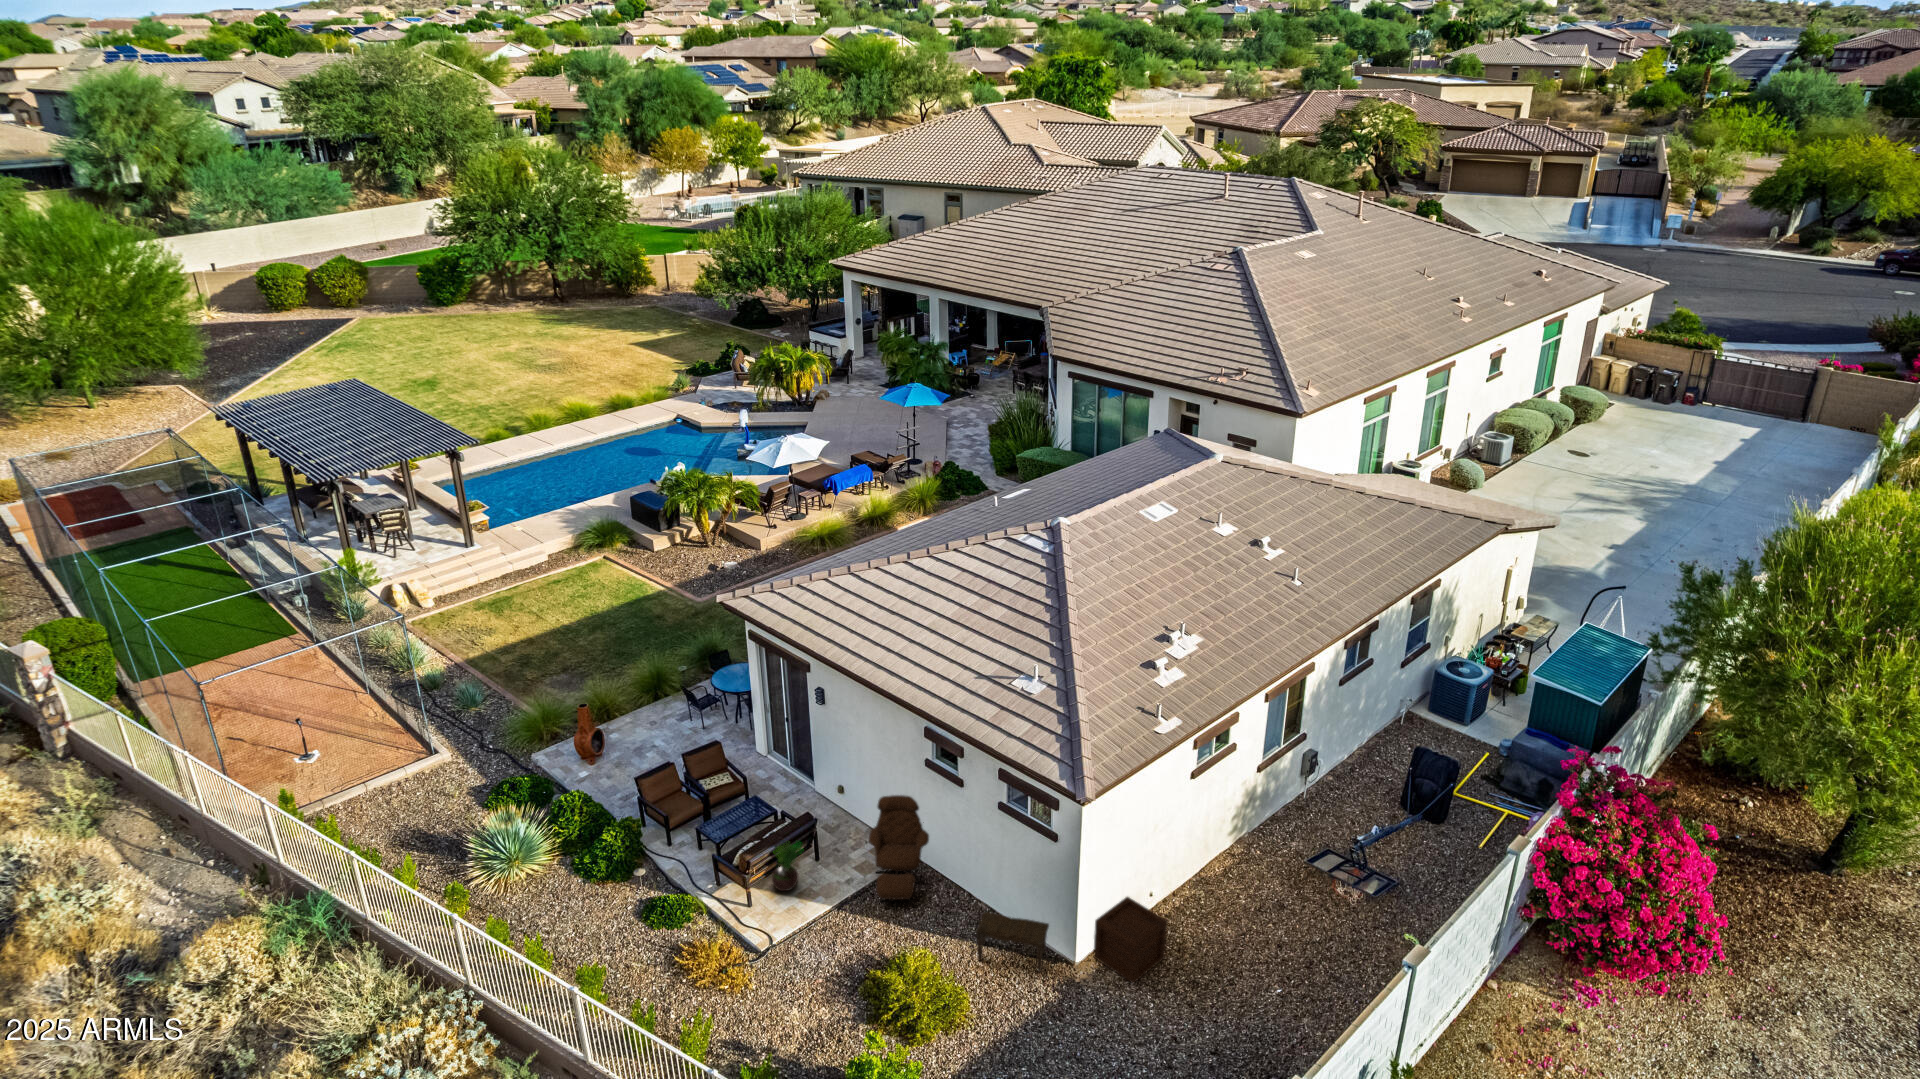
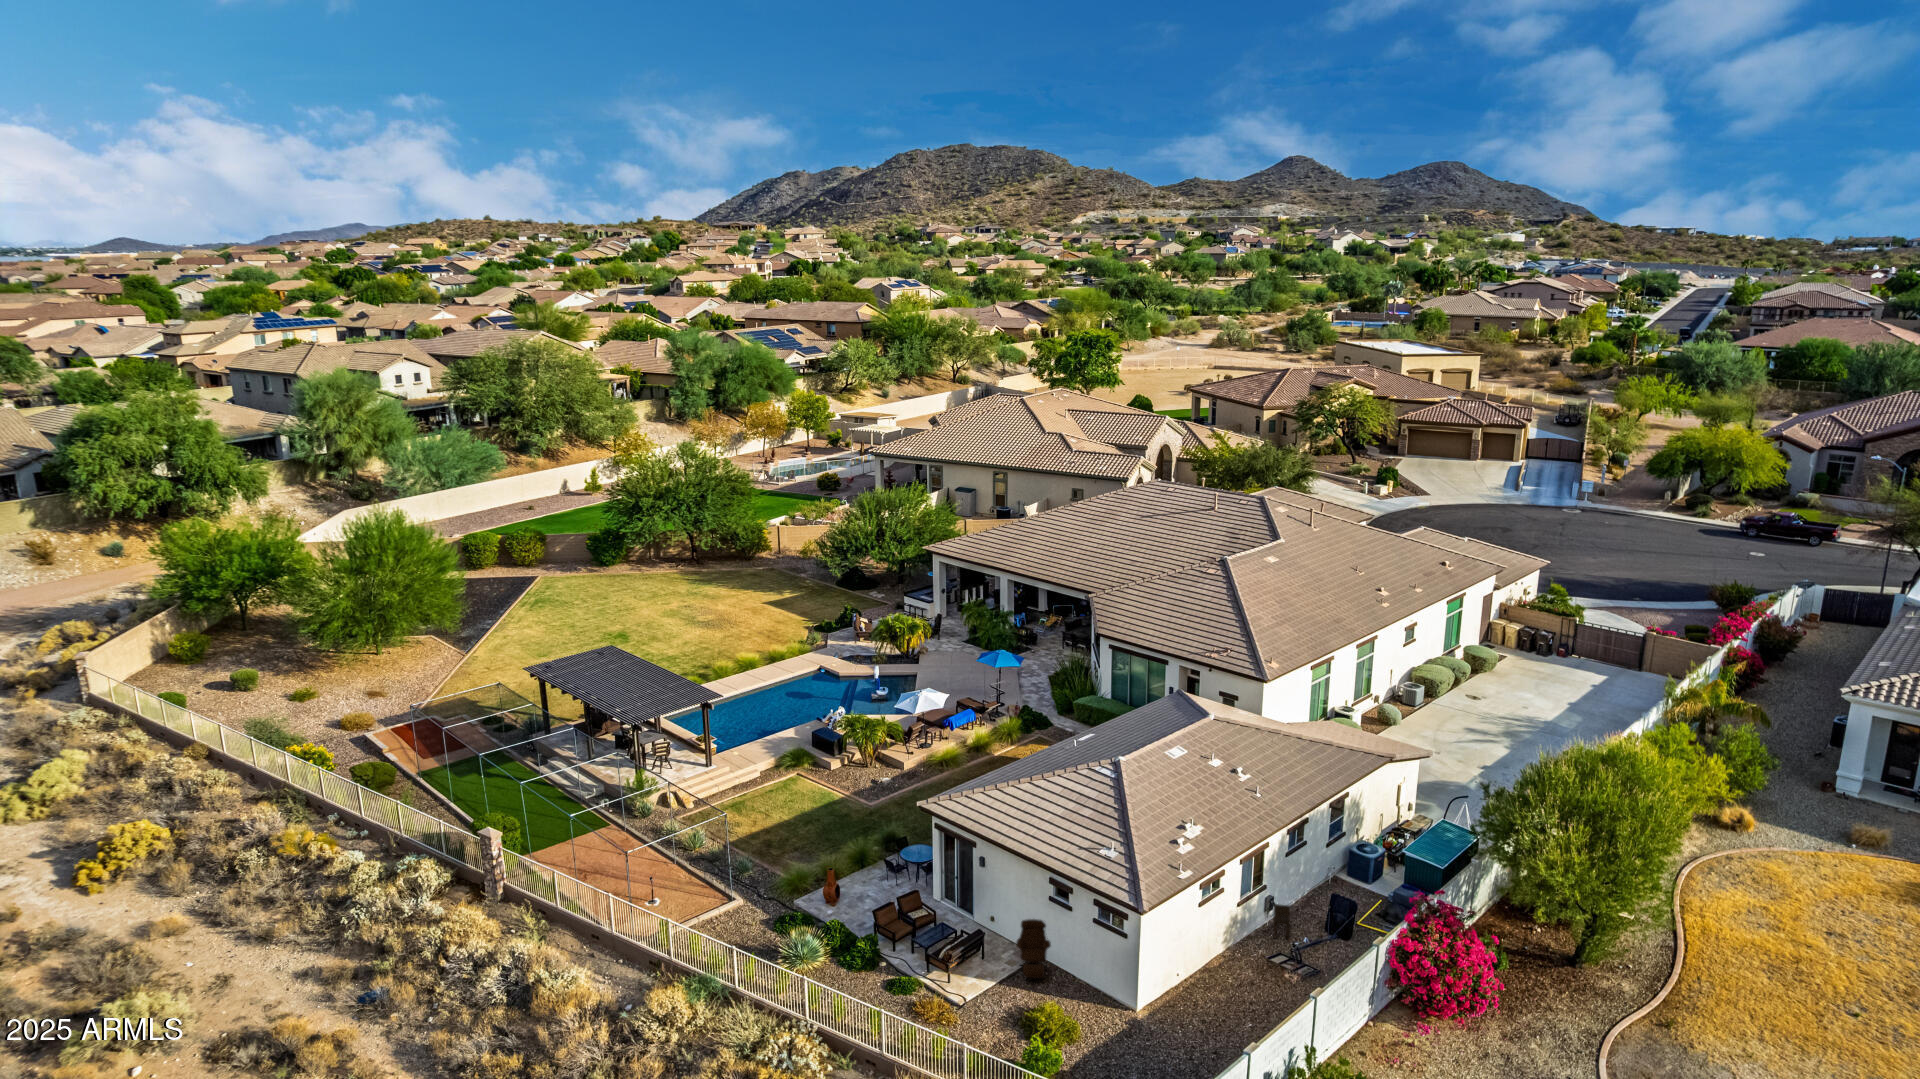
potted tree: present [772,843,800,891] -> none [962,944,982,975]
wooden crate: present [1094,897,1168,983] -> none [1148,973,1188,1020]
bench: present [976,912,1049,972] -> present [1273,904,1290,939]

